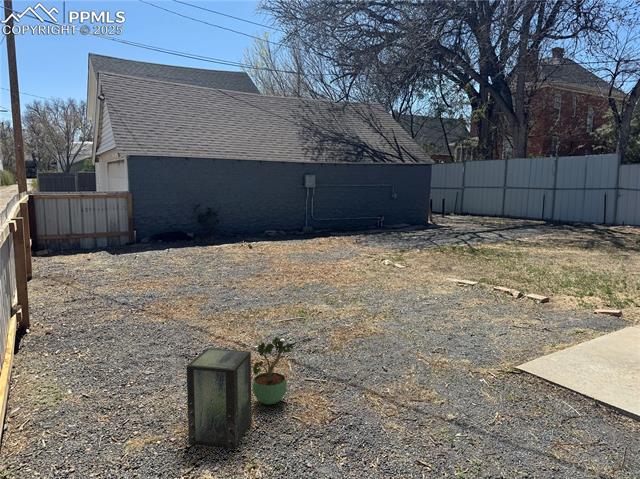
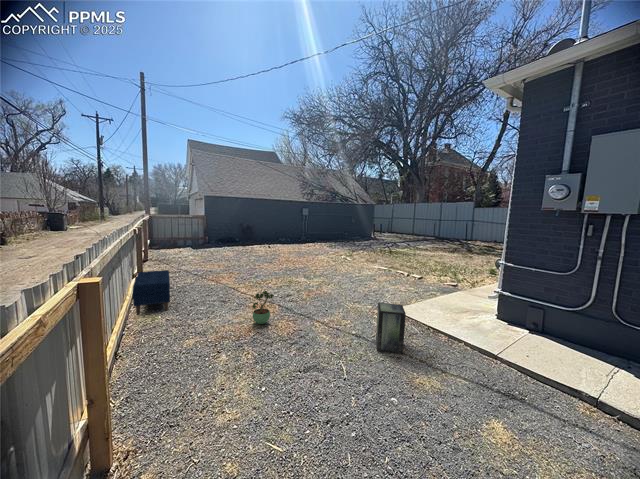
bench: none [11,297,84,390] -> present [133,270,170,315]
storage box: present [186,348,252,448] -> present [376,303,406,354]

